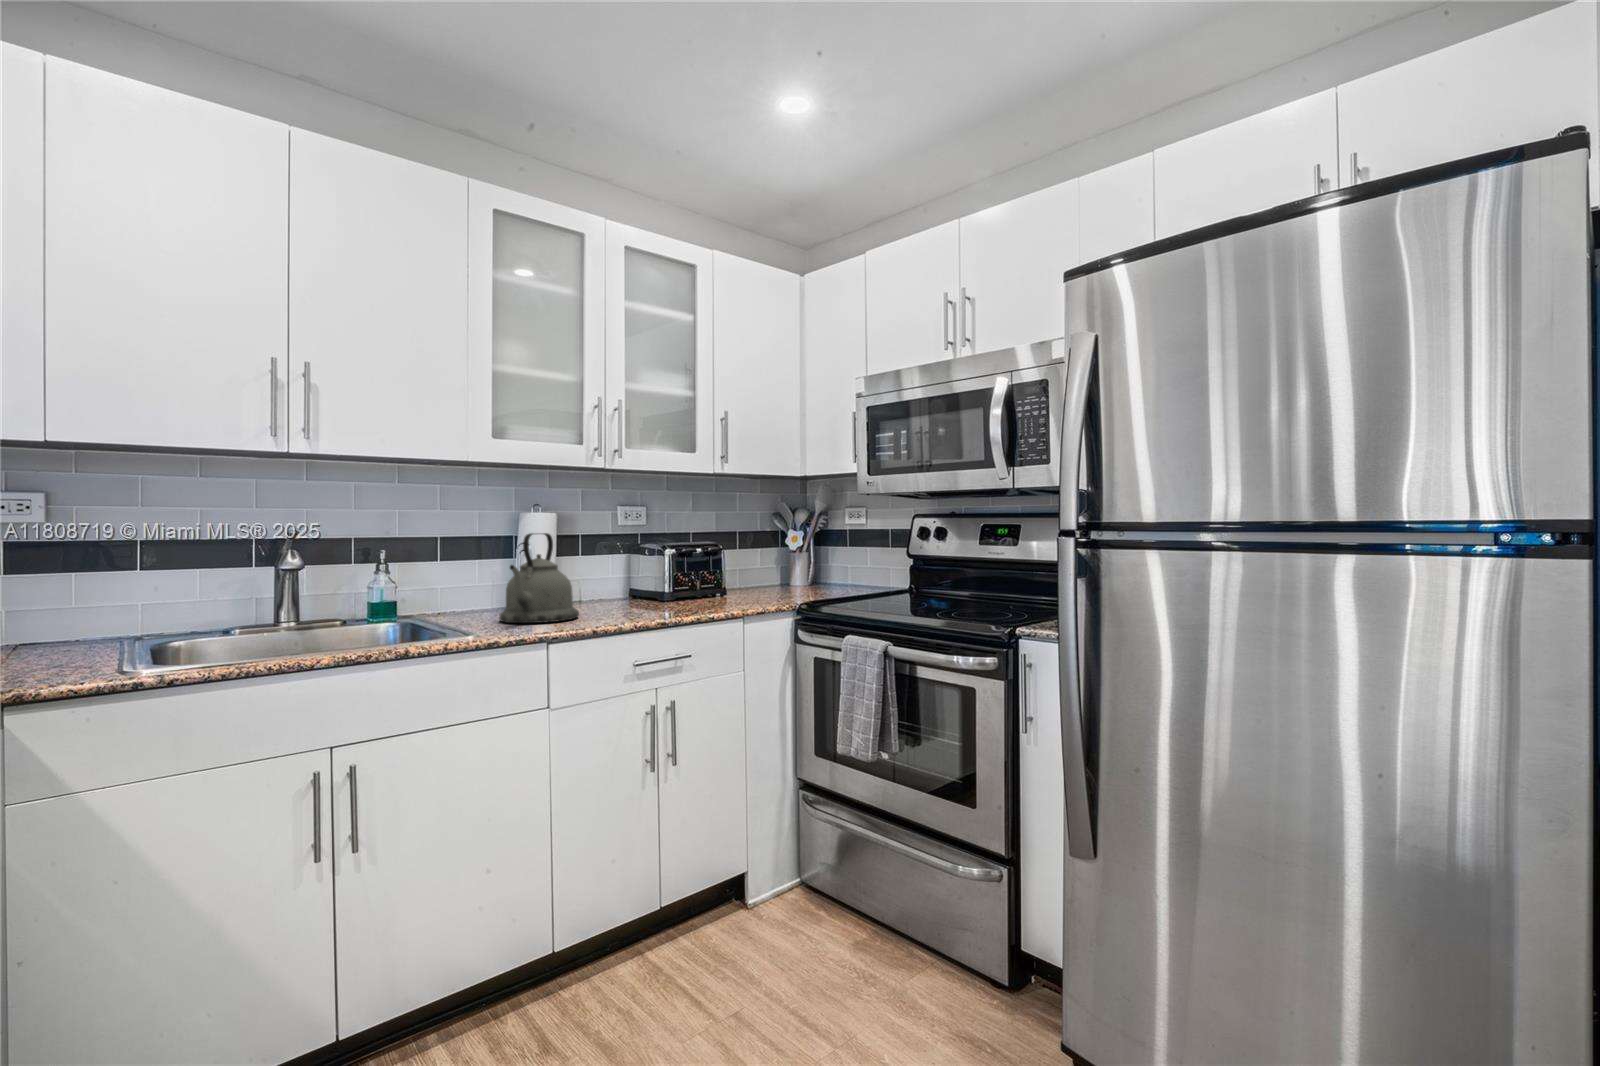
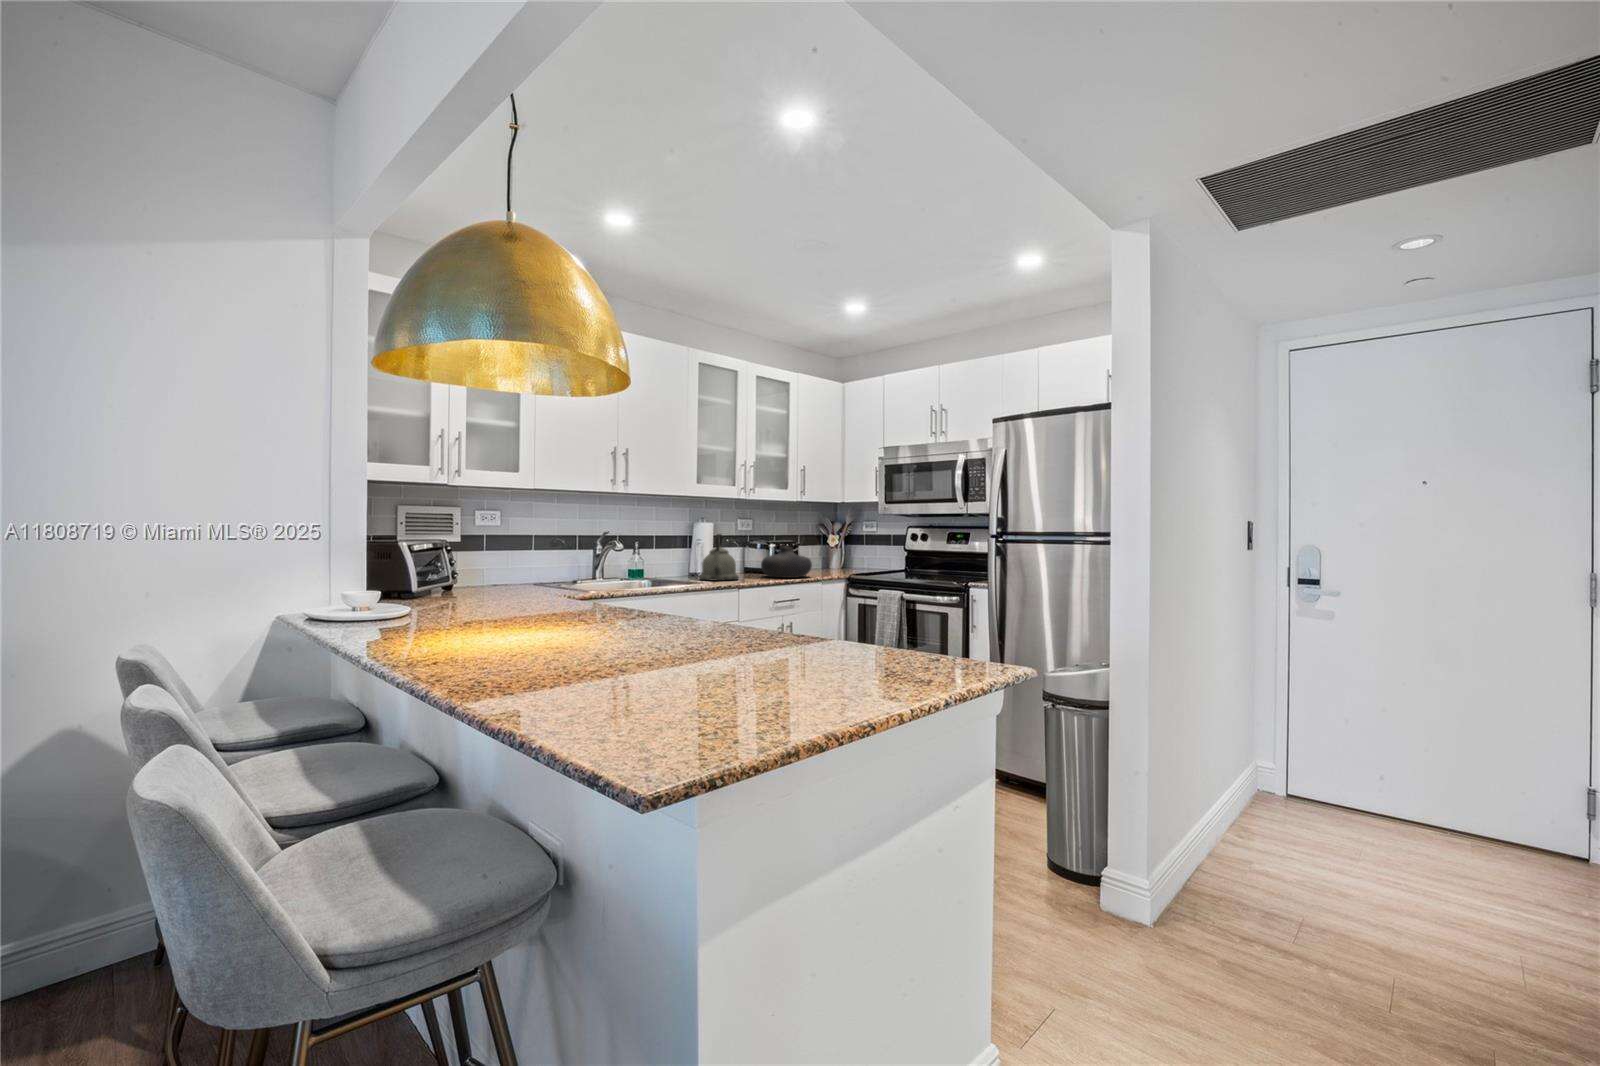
vase: none [634,554,728,612] -> present [761,547,812,578]

